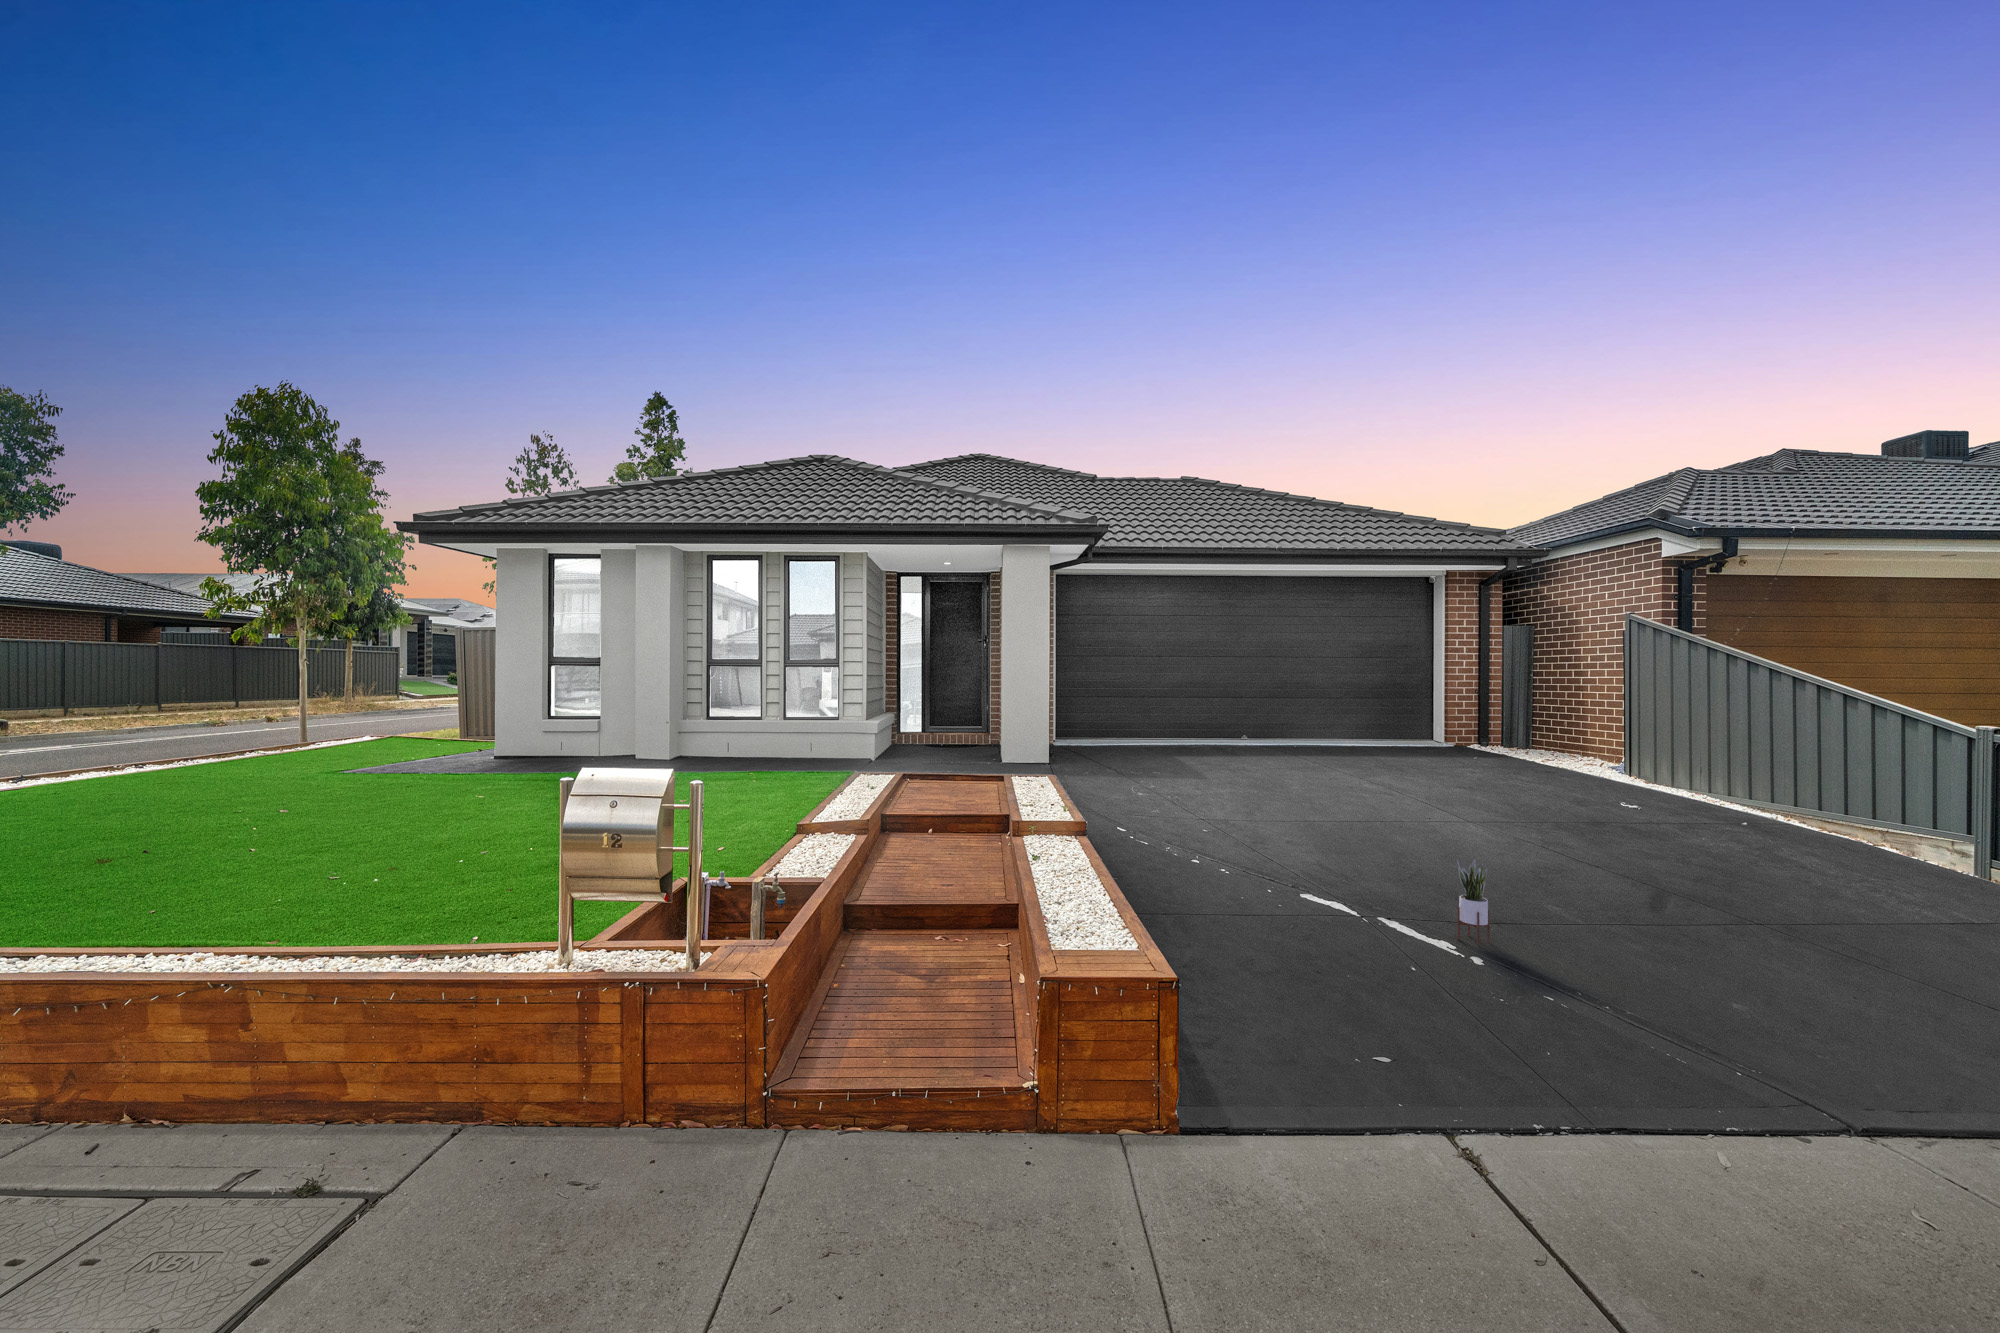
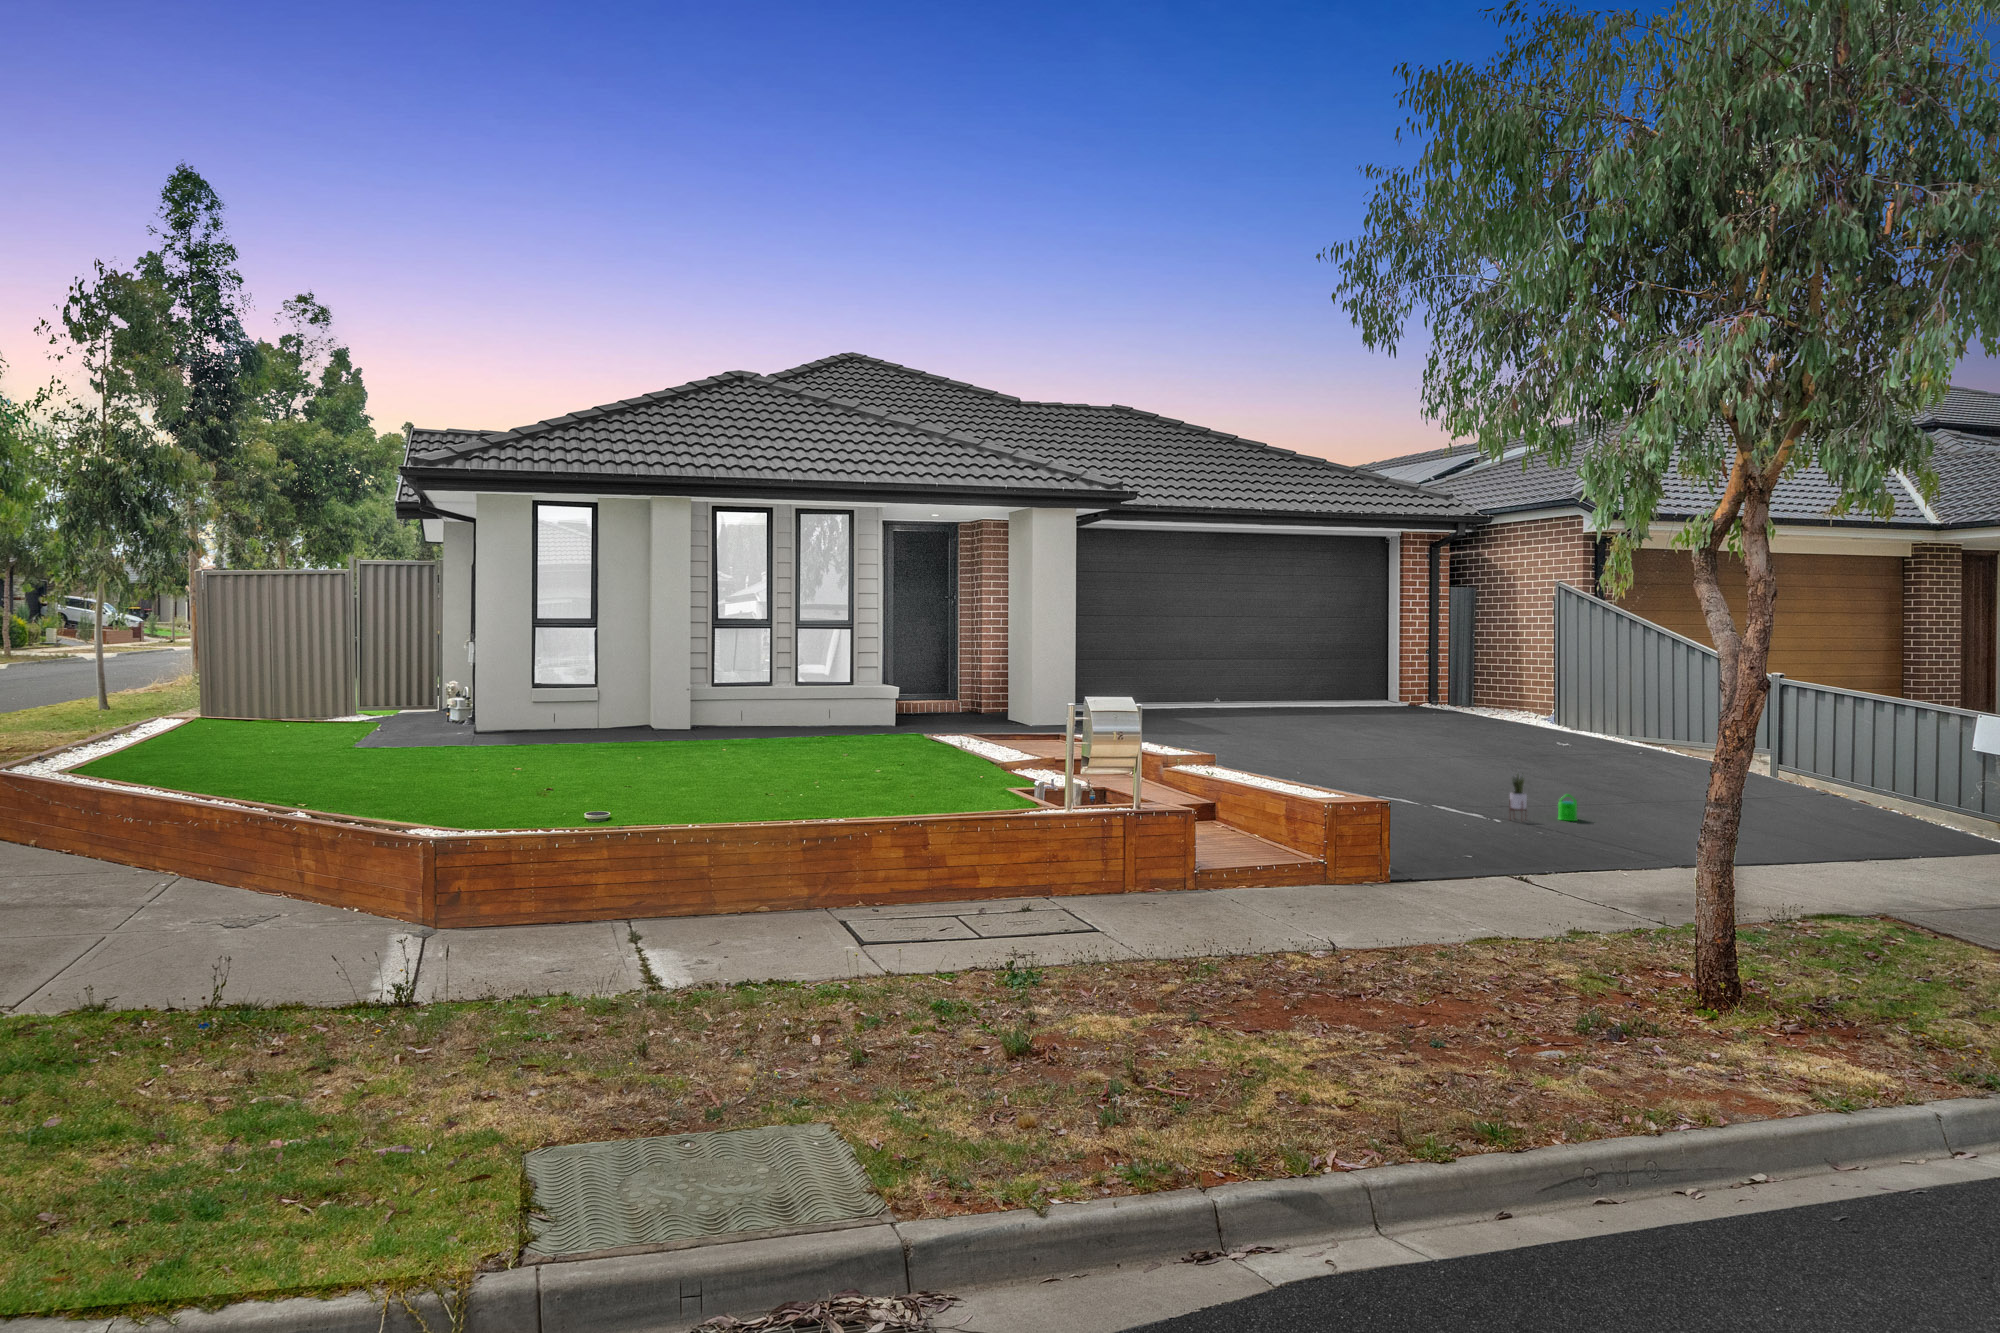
watering can: none [1547,906,1589,954] -> present [1558,794,1577,821]

